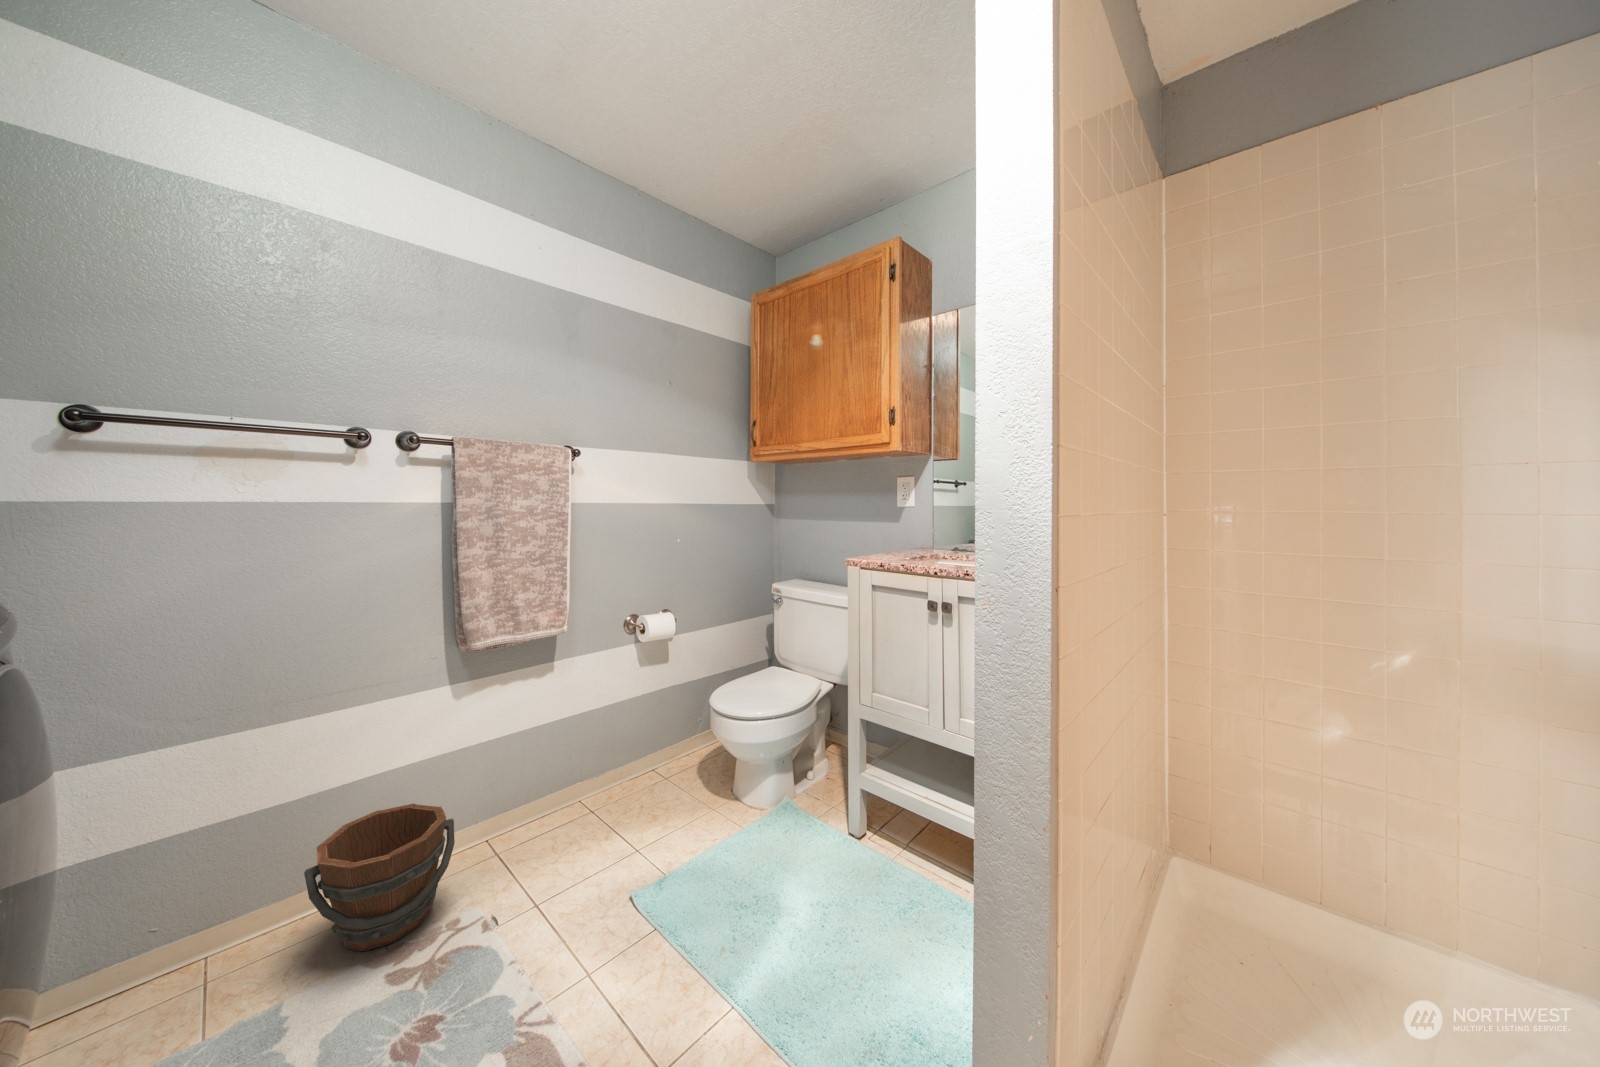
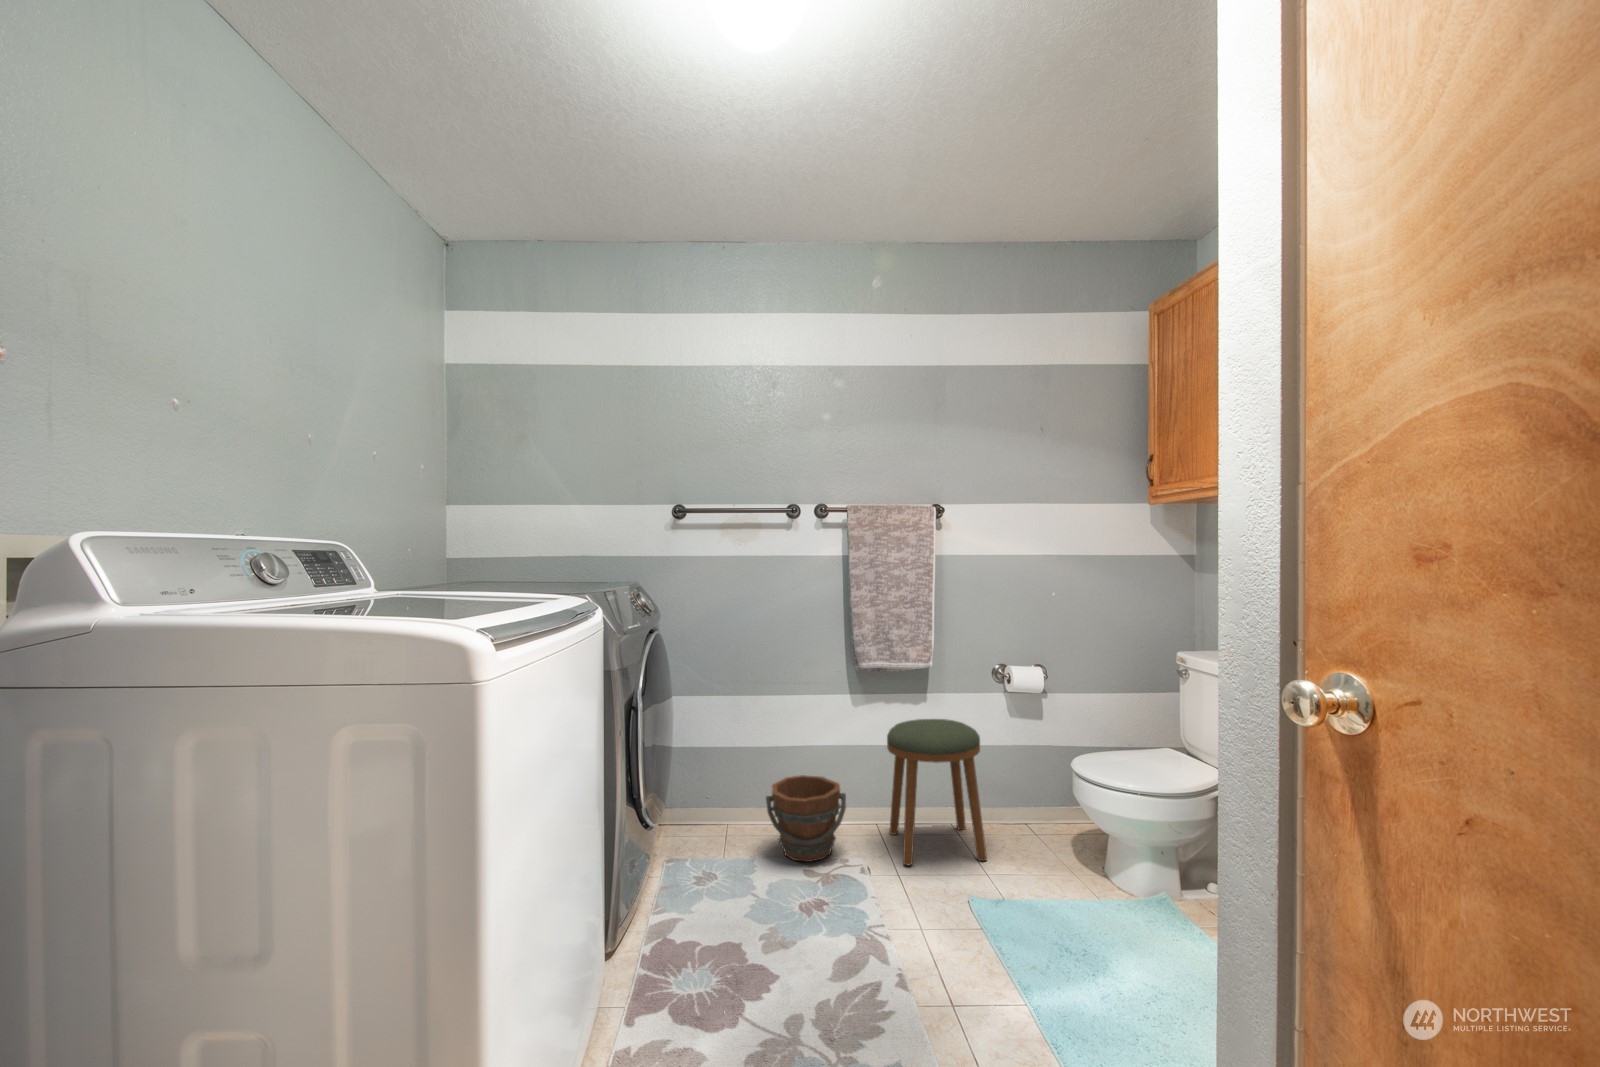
stool: none [513,689,643,885] -> present [887,719,987,865]

